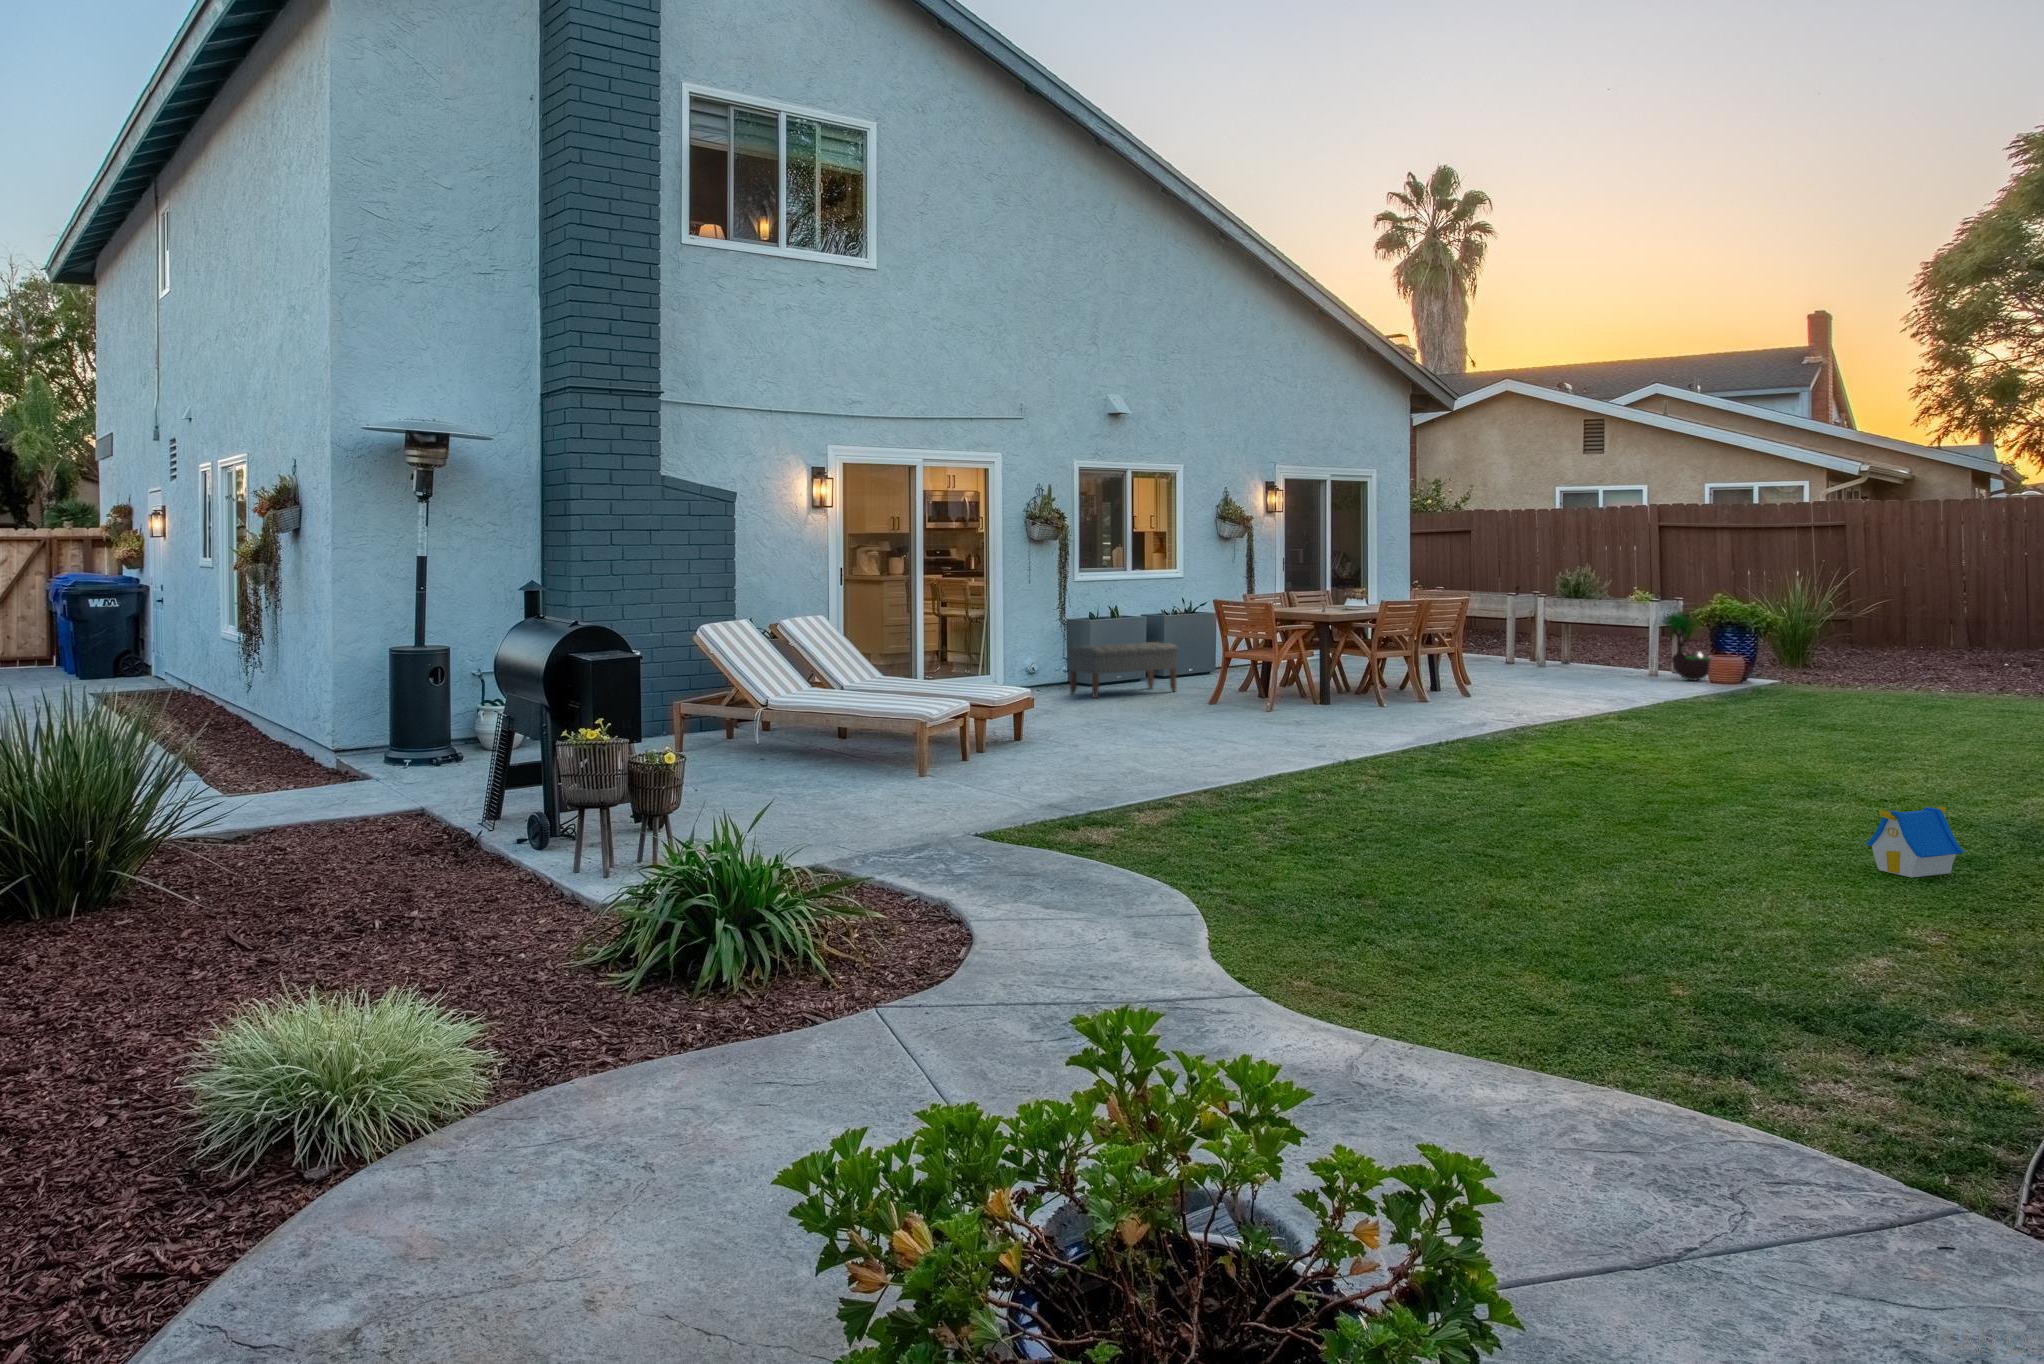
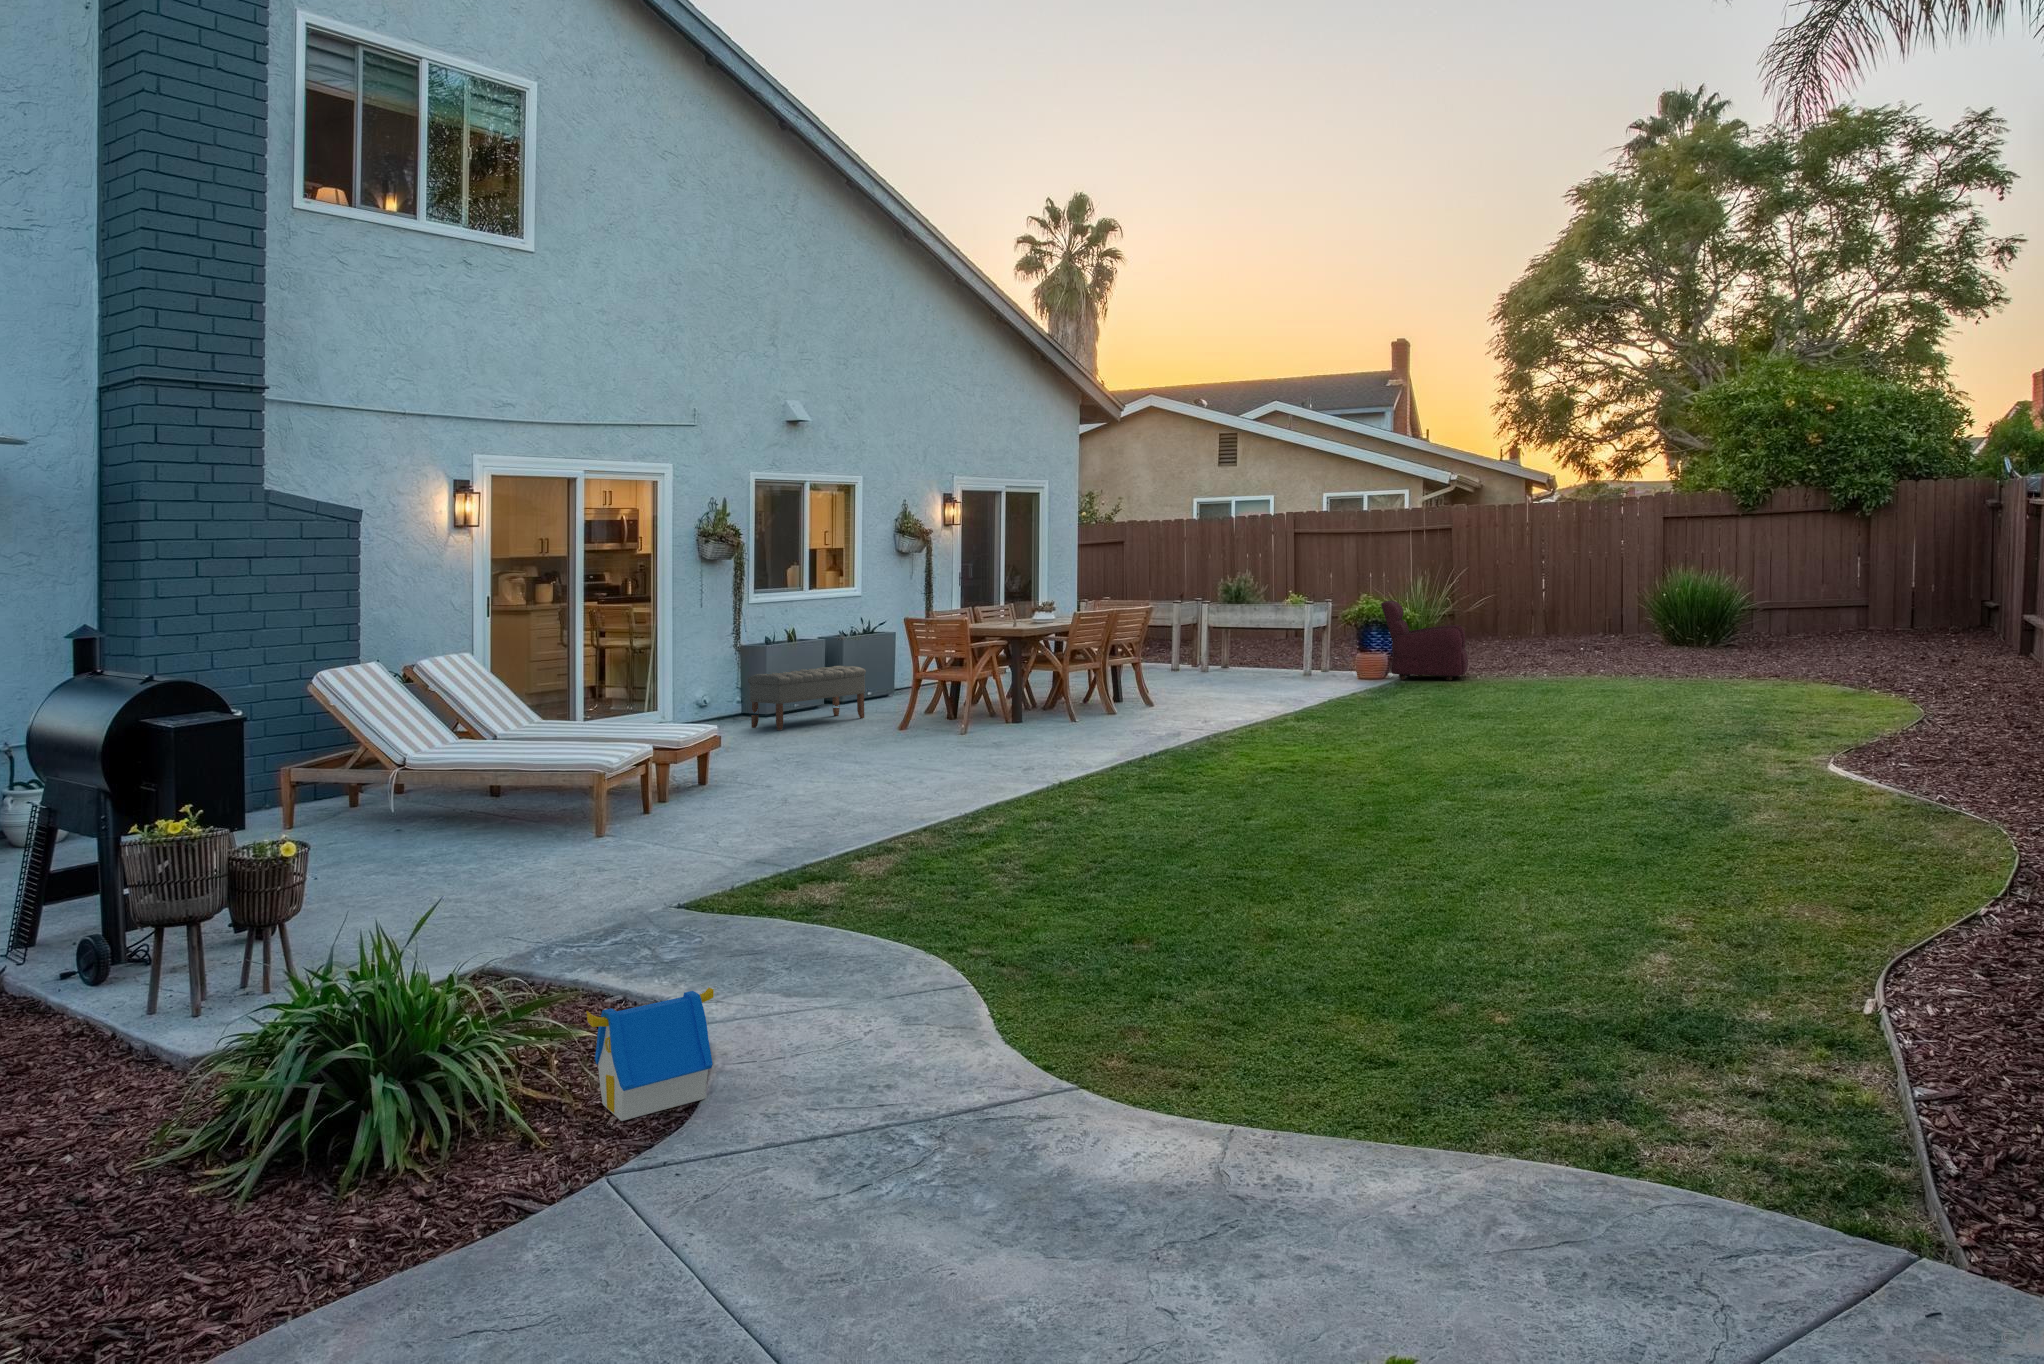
armchair: none [1743,600,1850,688] -> present [1381,600,1468,681]
potted tree: present [1660,611,1711,681] -> none [1310,606,1356,679]
toy house: present [1866,807,1964,878] -> present [587,988,714,1121]

